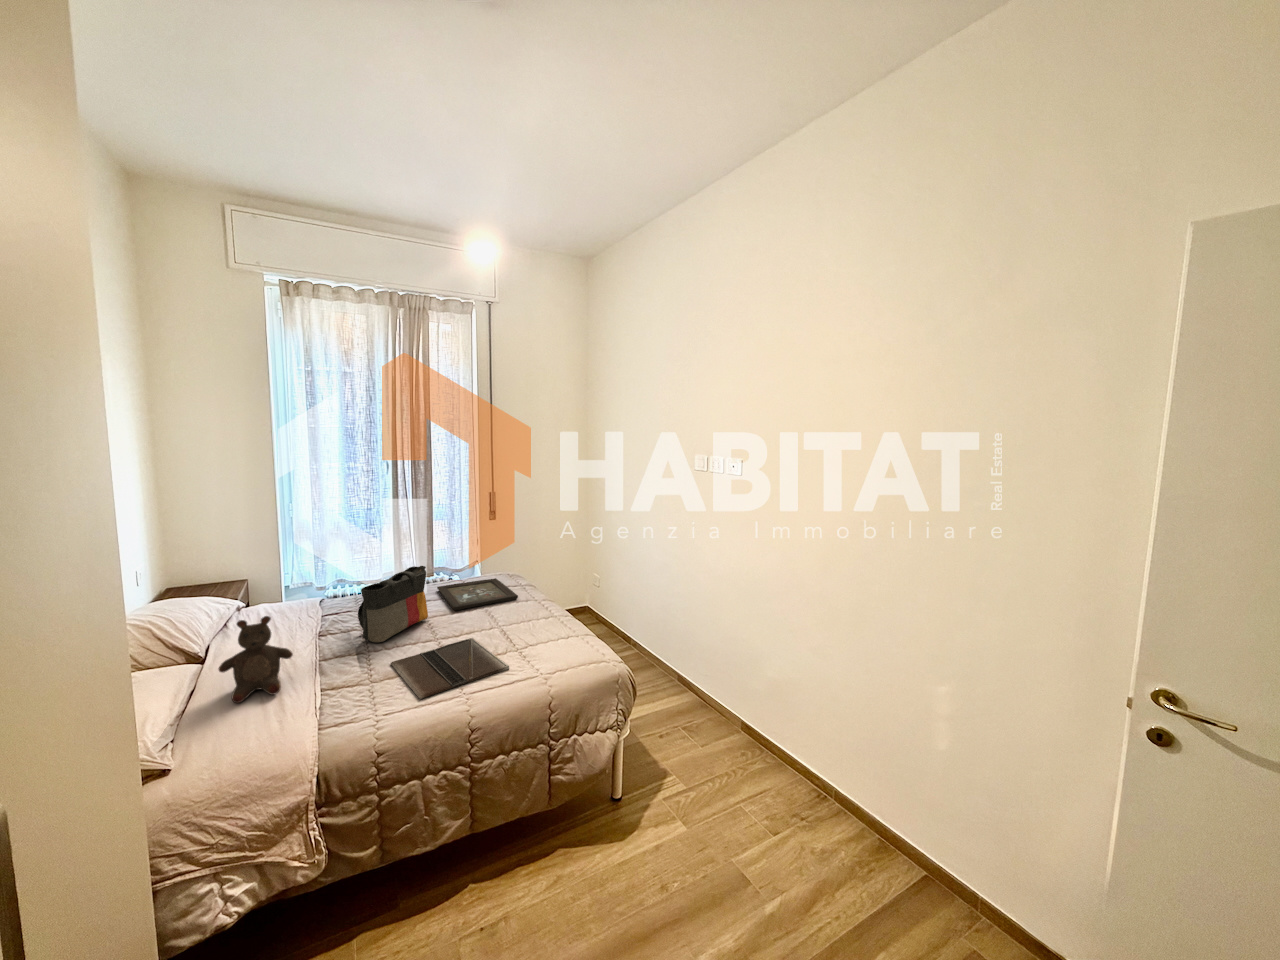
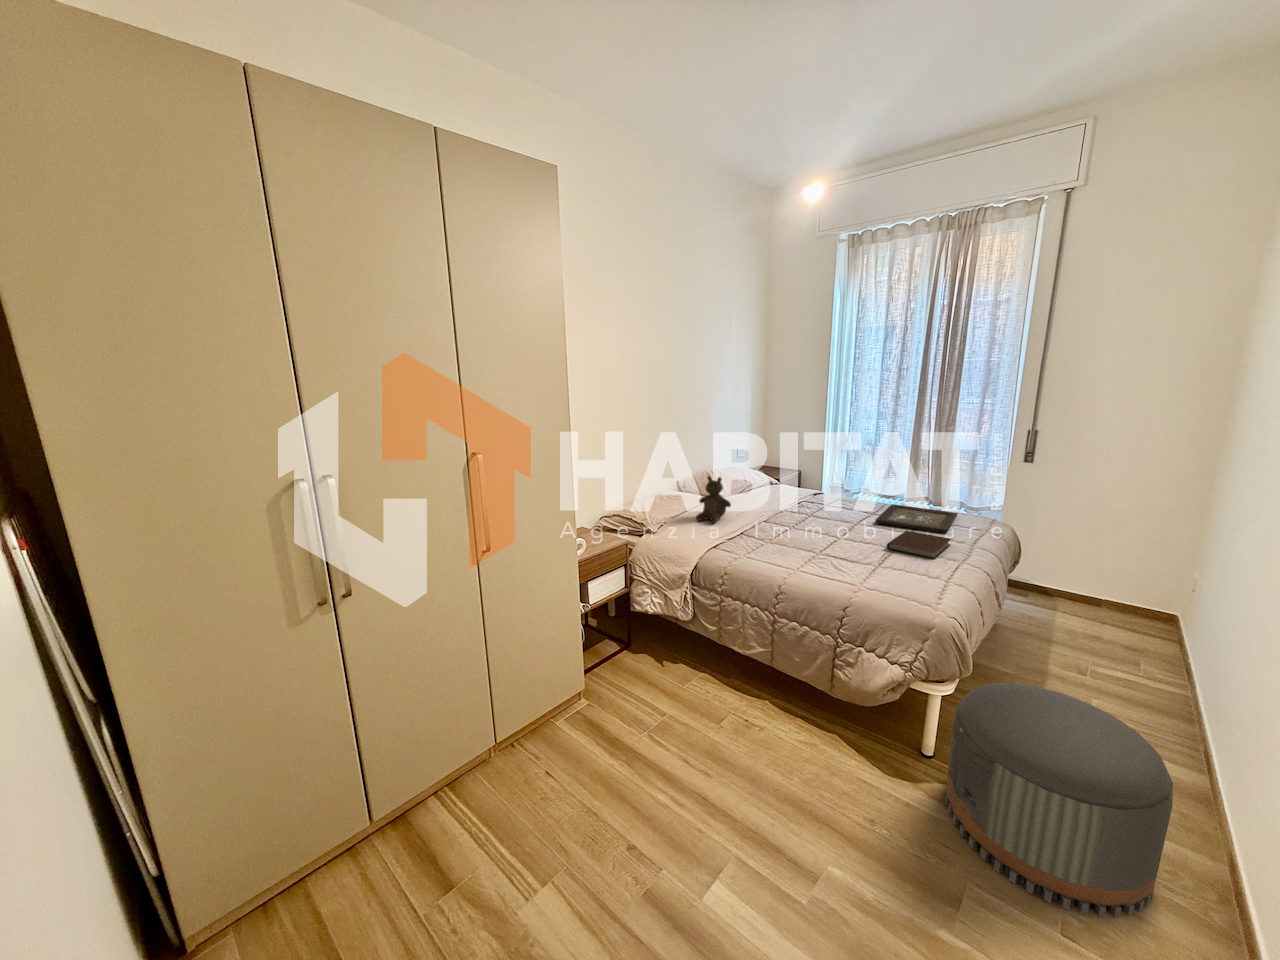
tote bag: present [358,566,428,642] -> none [790,475,854,523]
notebook: none [496,602,549,631] -> present [887,531,951,559]
laptop: present [391,638,509,699] -> none [765,534,853,569]
pouf: none [645,681,763,835] -> present [945,683,1173,918]

